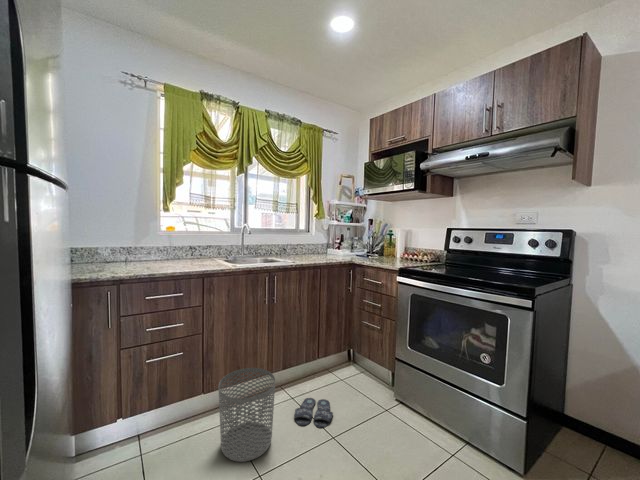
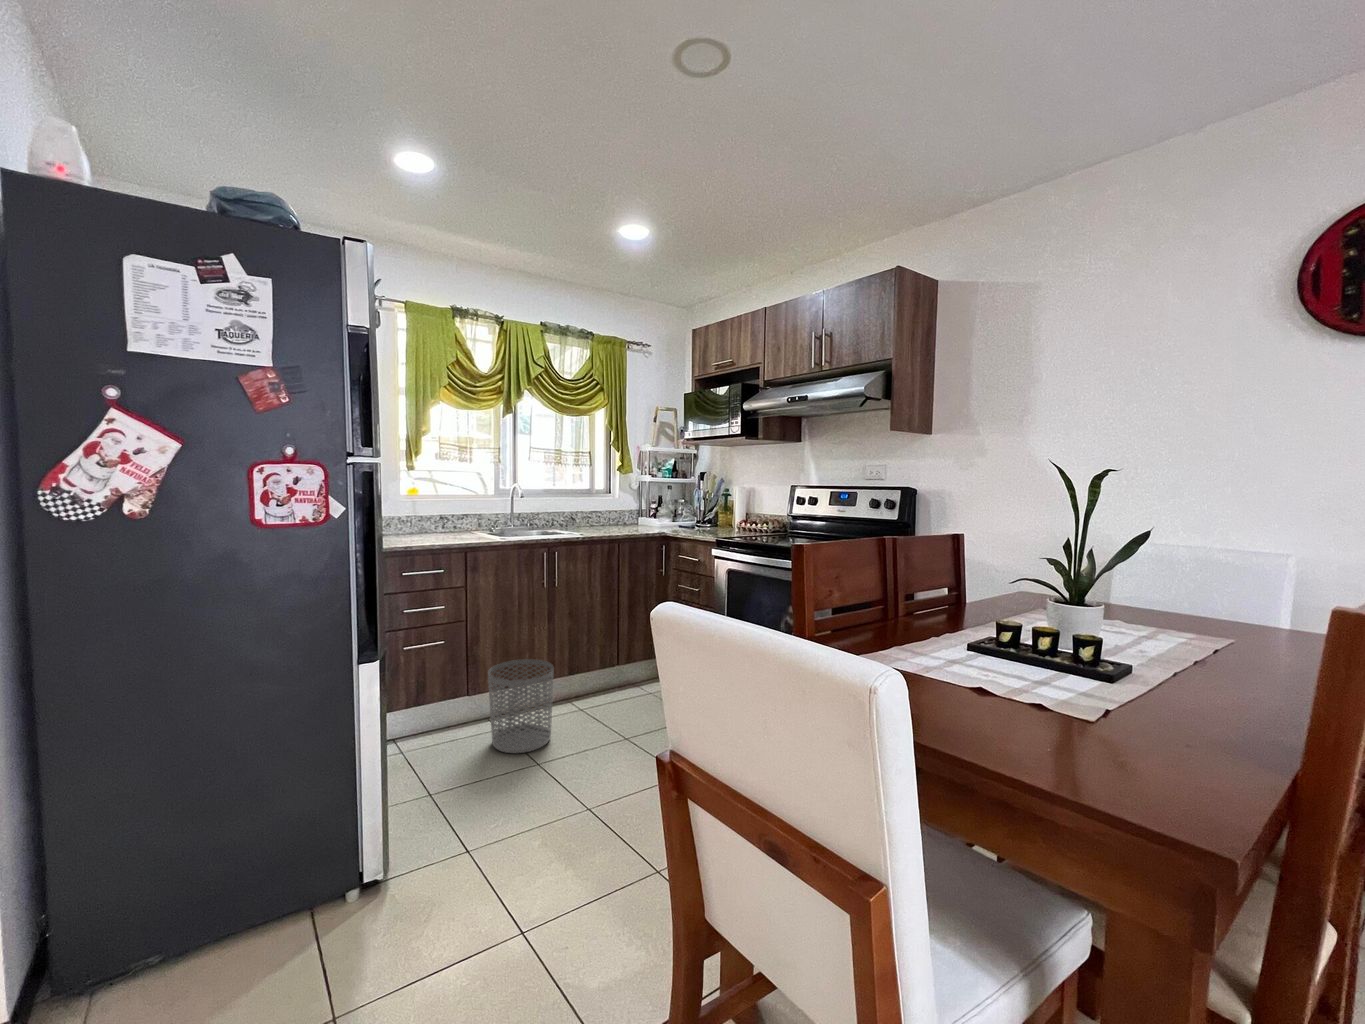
slippers: present [294,398,333,428] -> none [580,706,629,730]

